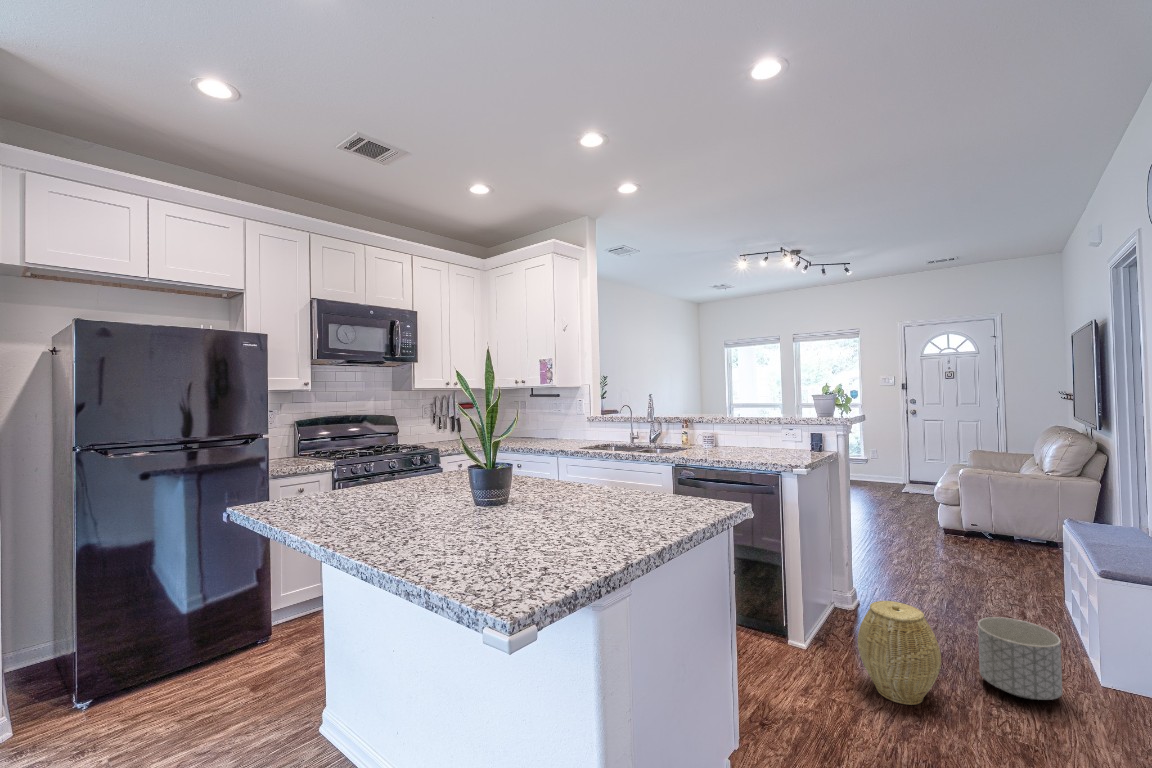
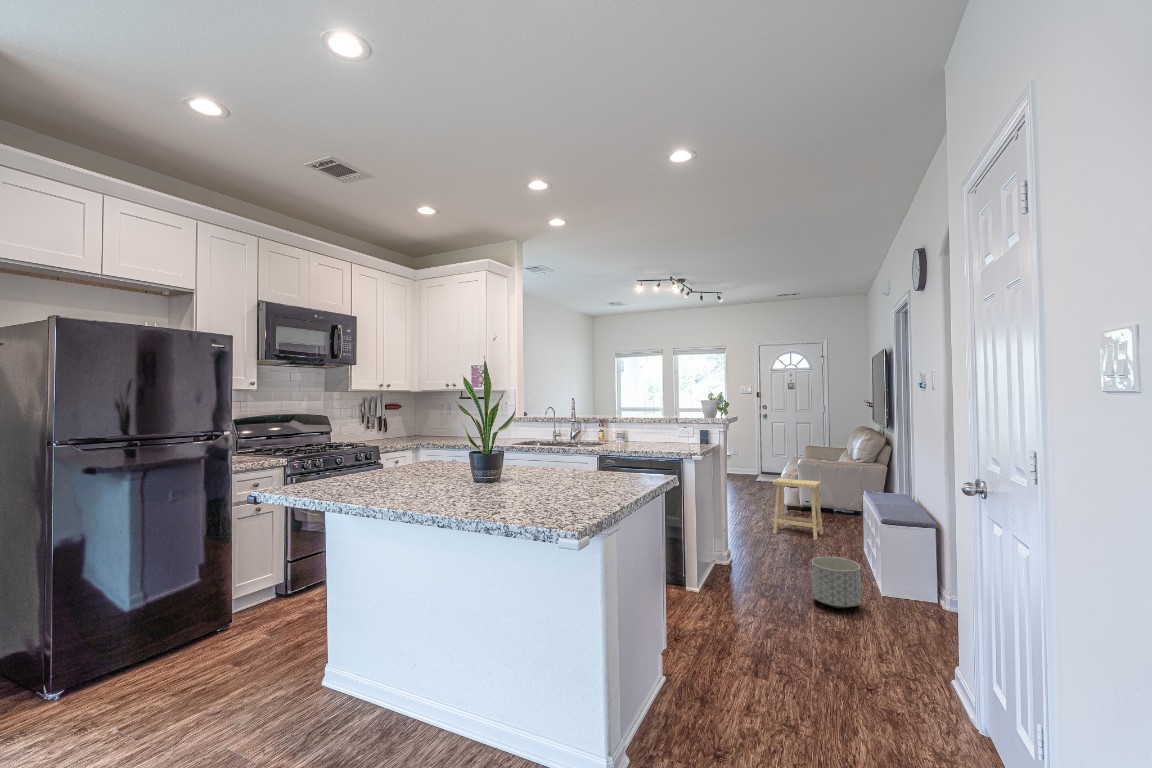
footstool: none [920,494,996,580] -> present [773,478,823,540]
woven basket: present [858,601,941,705] -> none [736,549,789,619]

